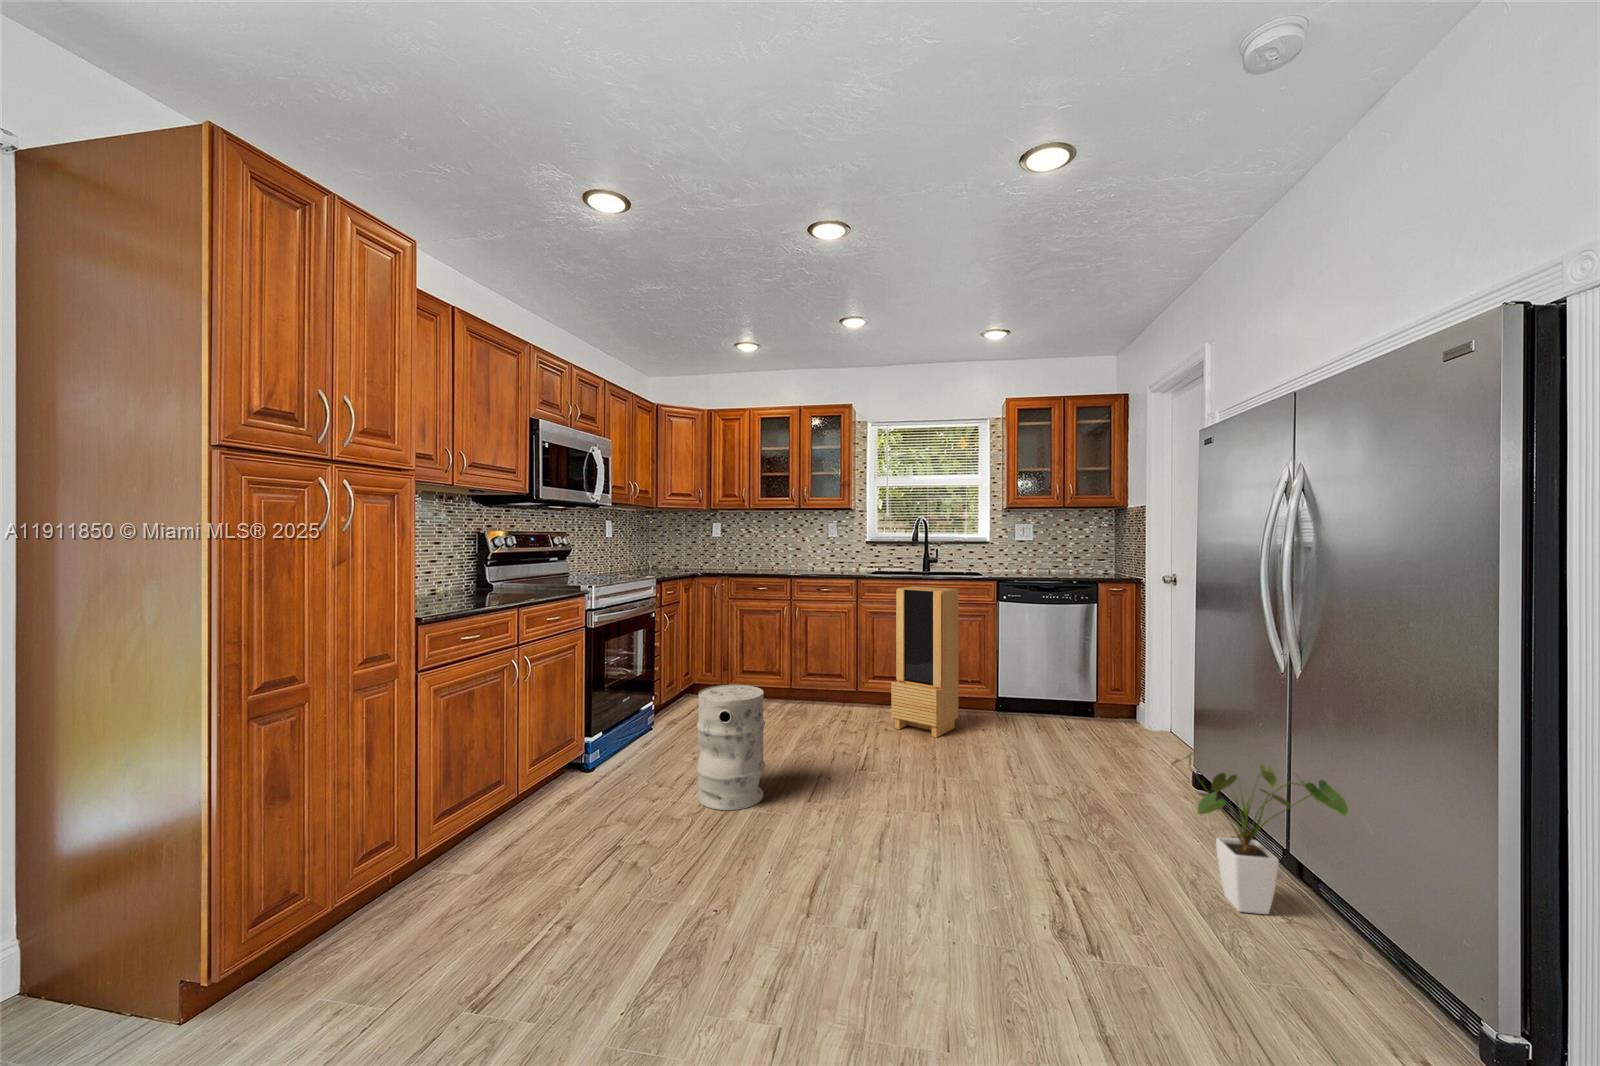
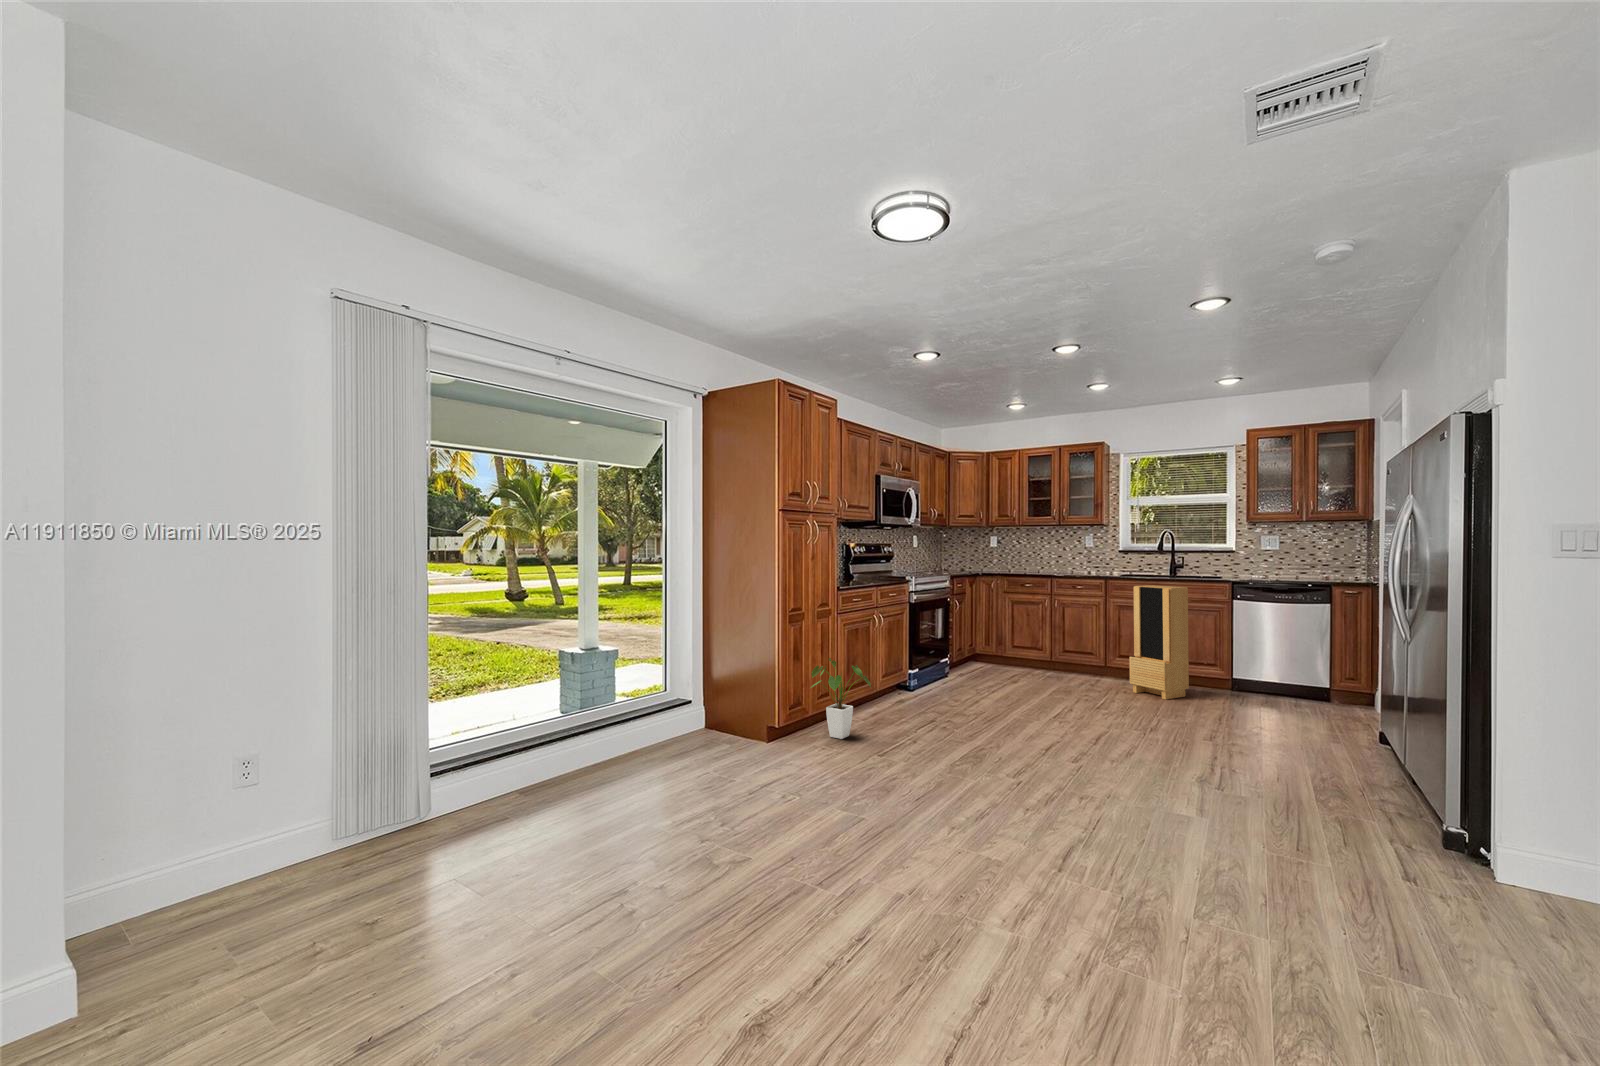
trash can: present [696,685,765,810] -> none [979,641,1023,714]
house plant: present [1172,754,1348,914] -> present [811,658,871,739]

